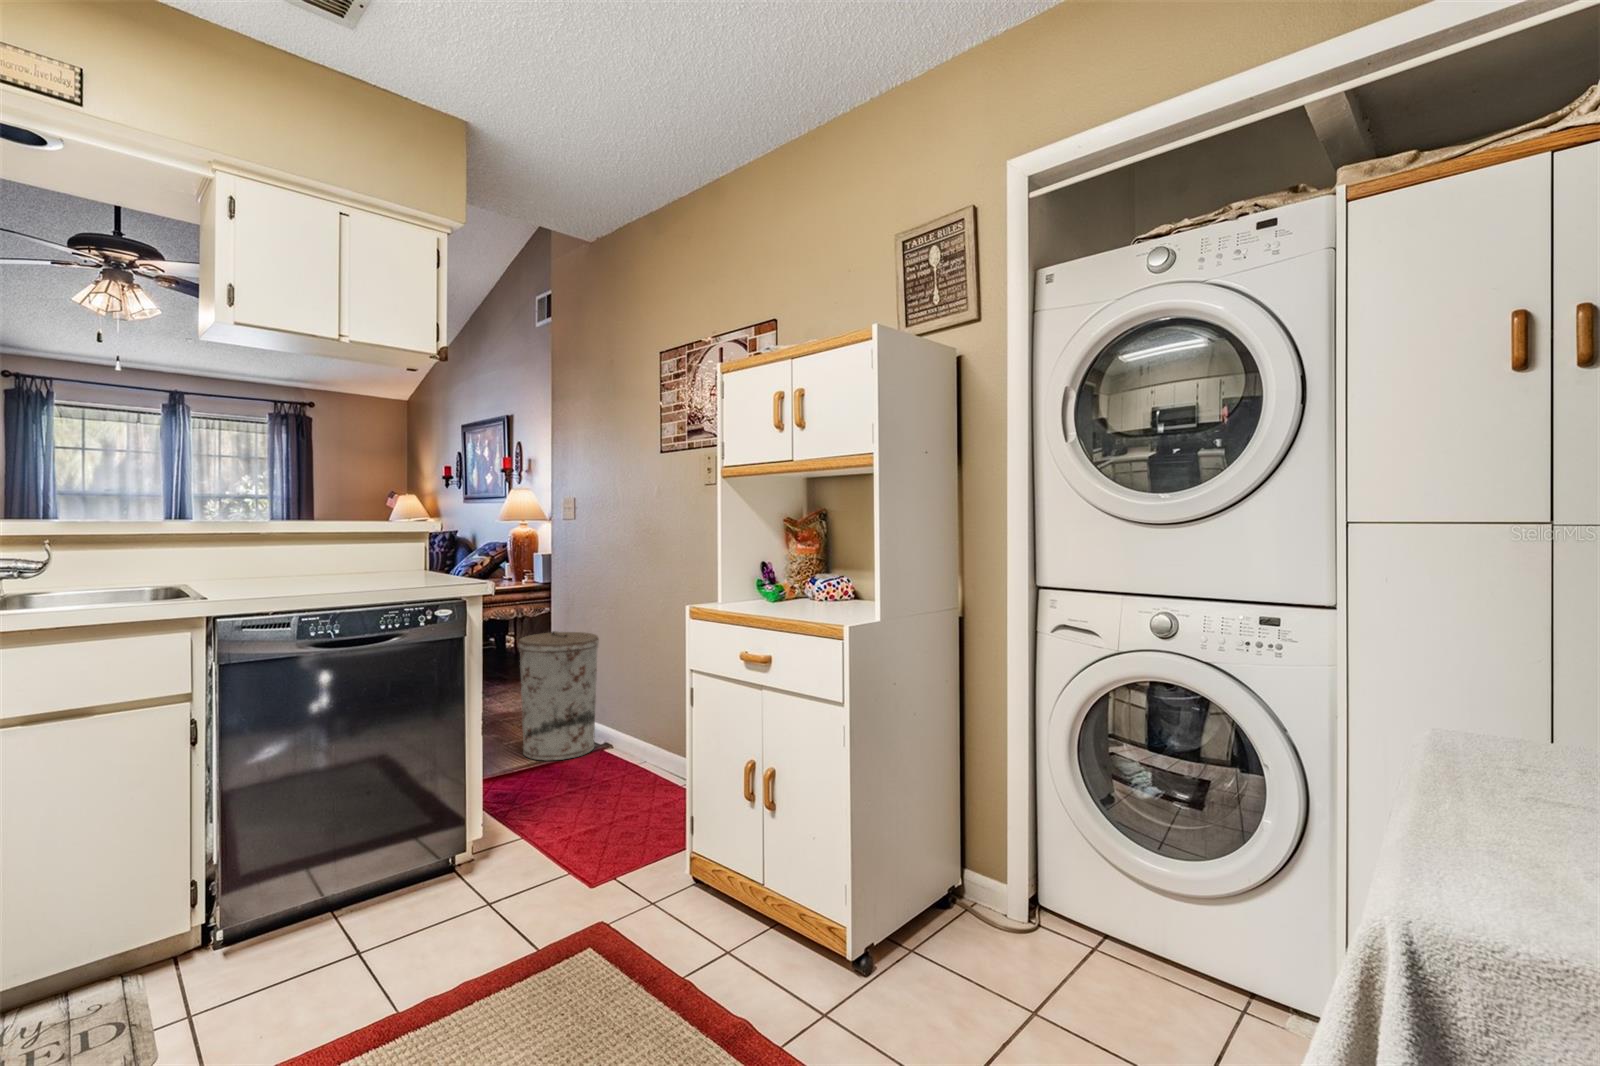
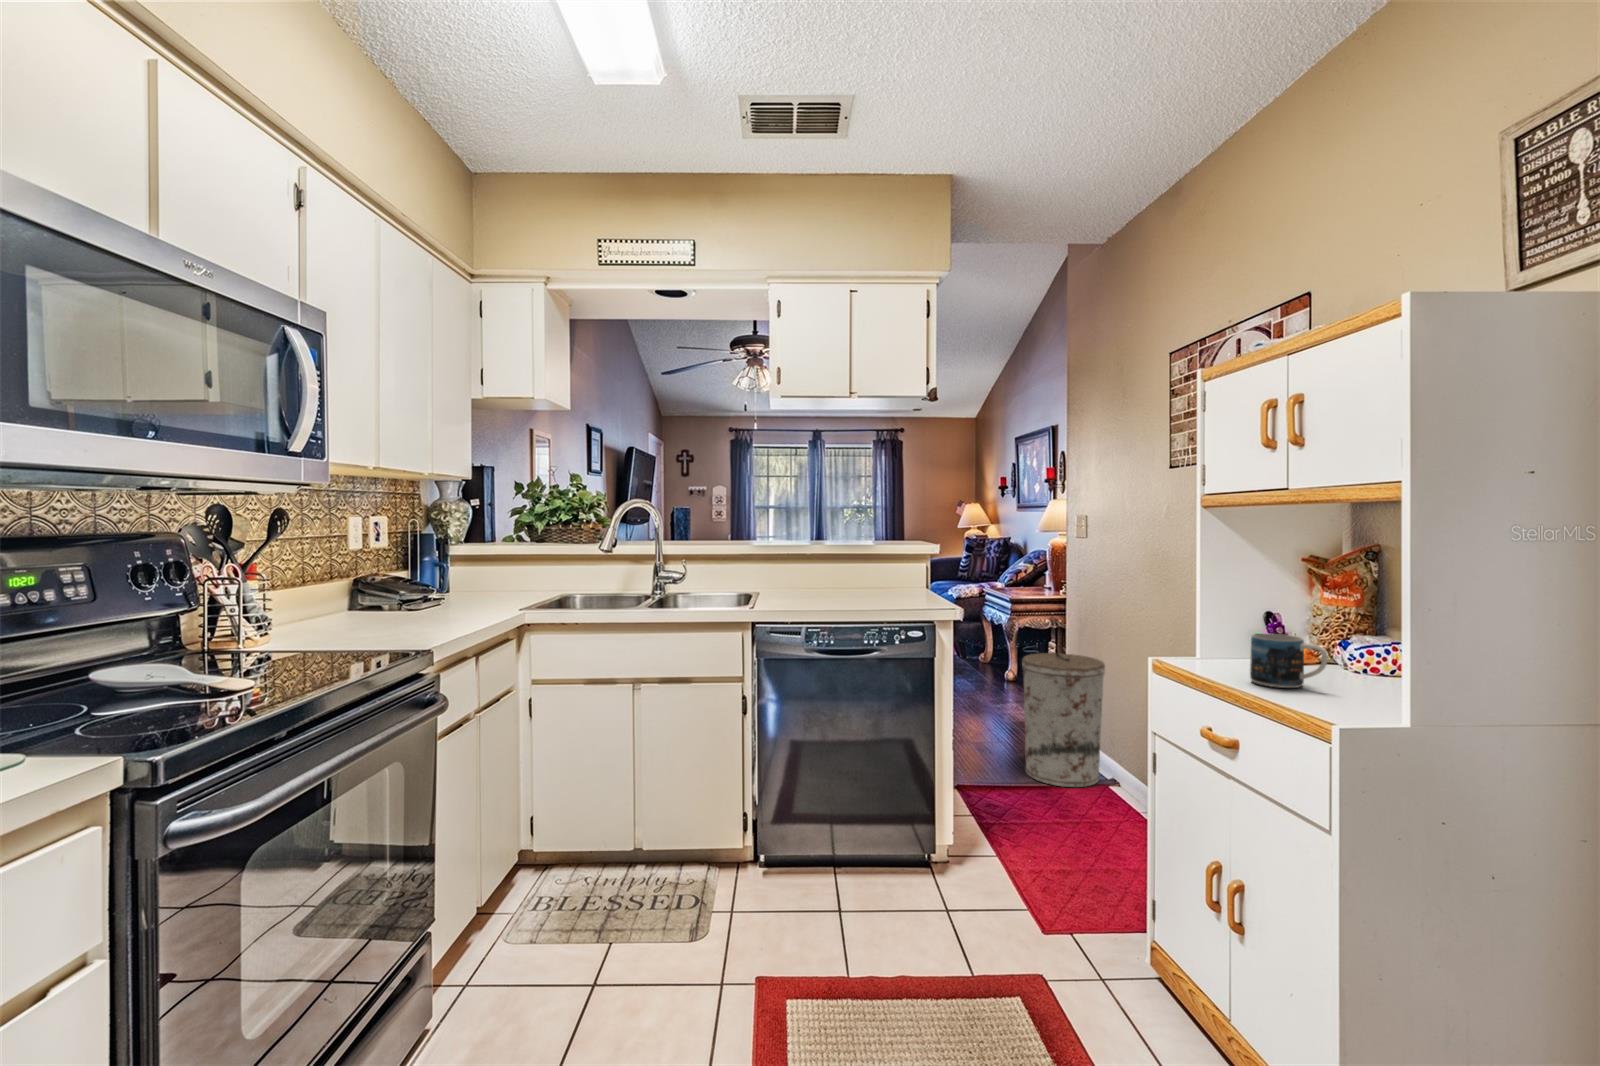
mug: none [770,576,821,615] -> present [1250,634,1328,688]

